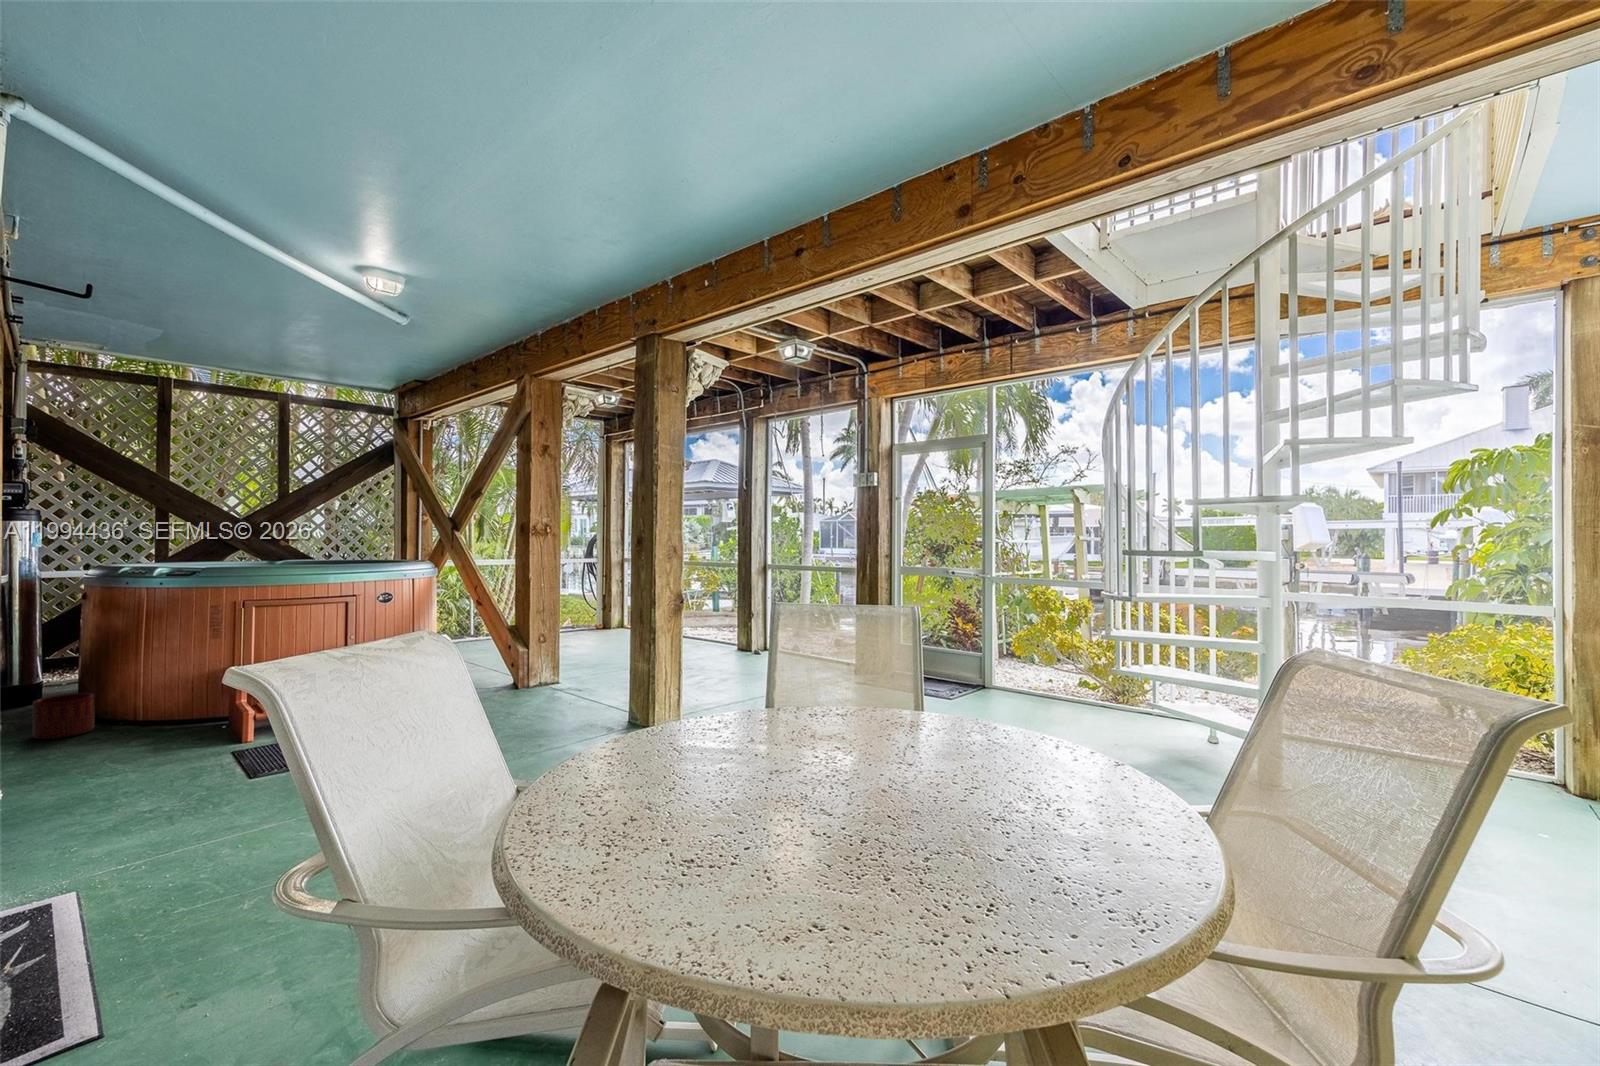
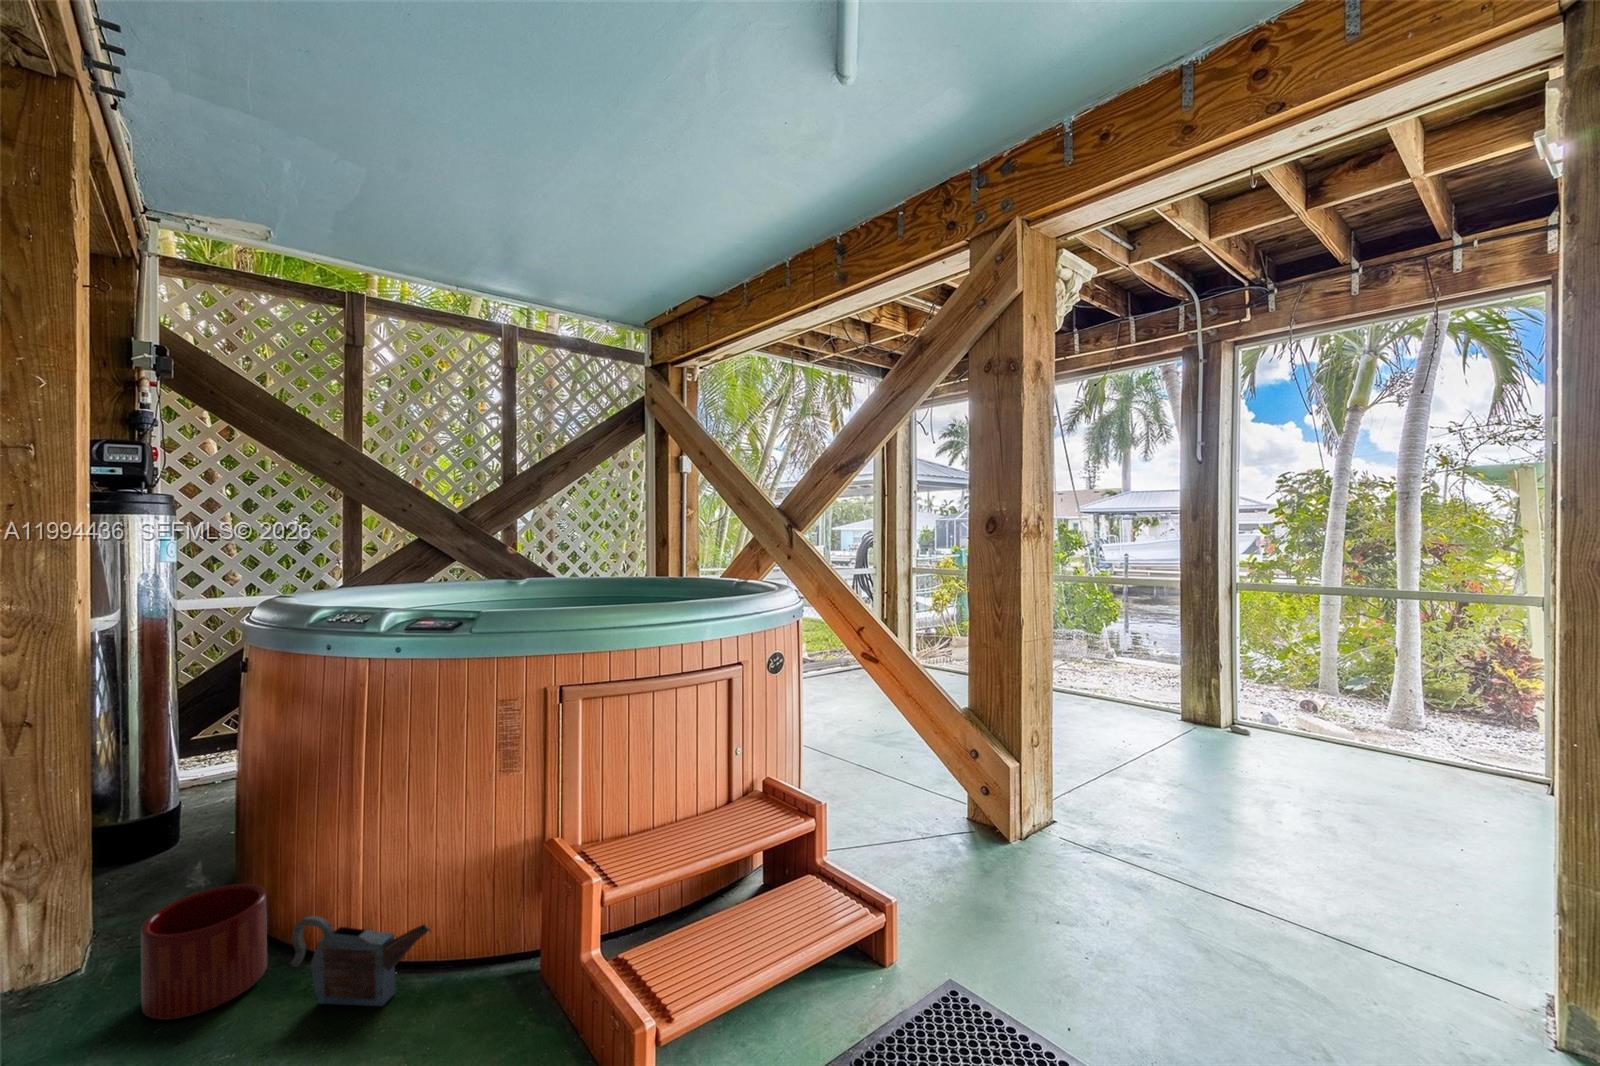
watering can: none [105,699,173,735] -> present [291,916,430,1006]

